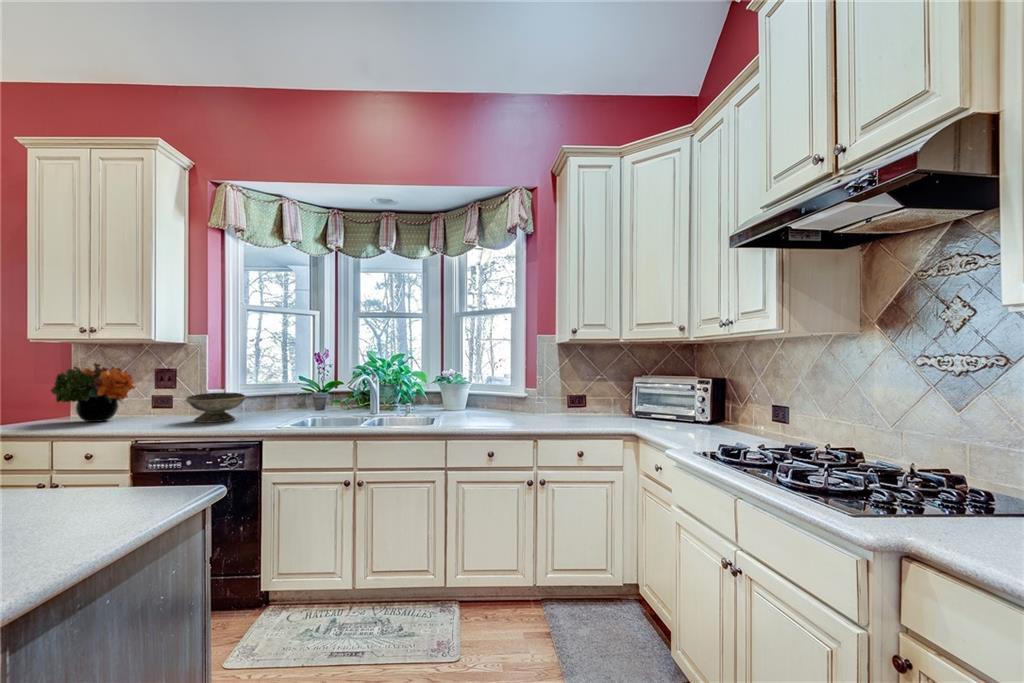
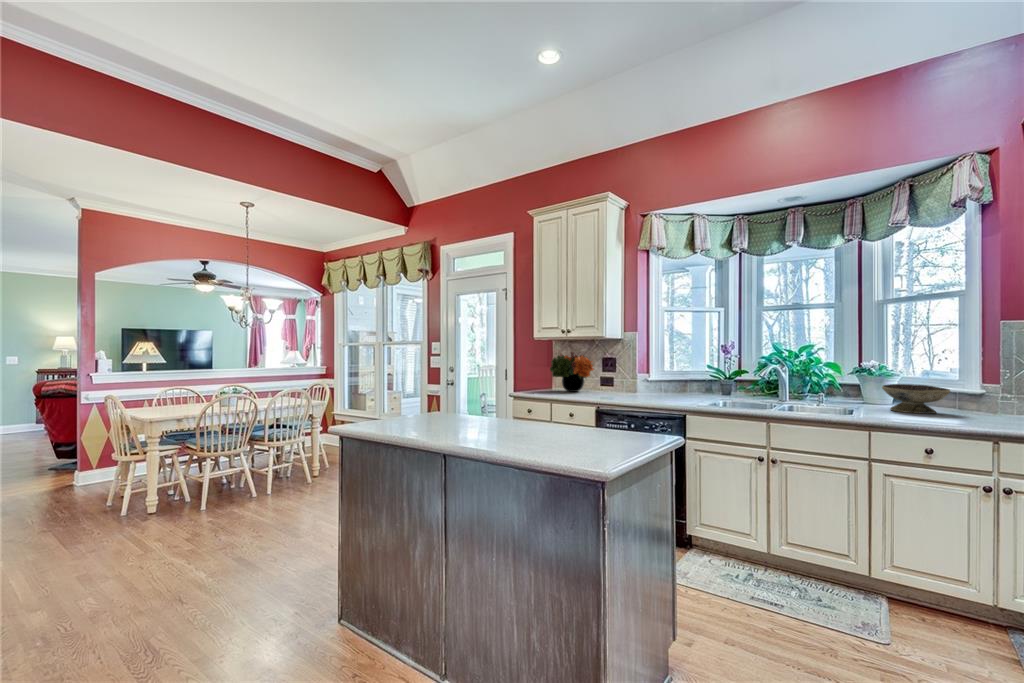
decorative bowl: present [186,393,246,423] -> present [882,384,950,414]

